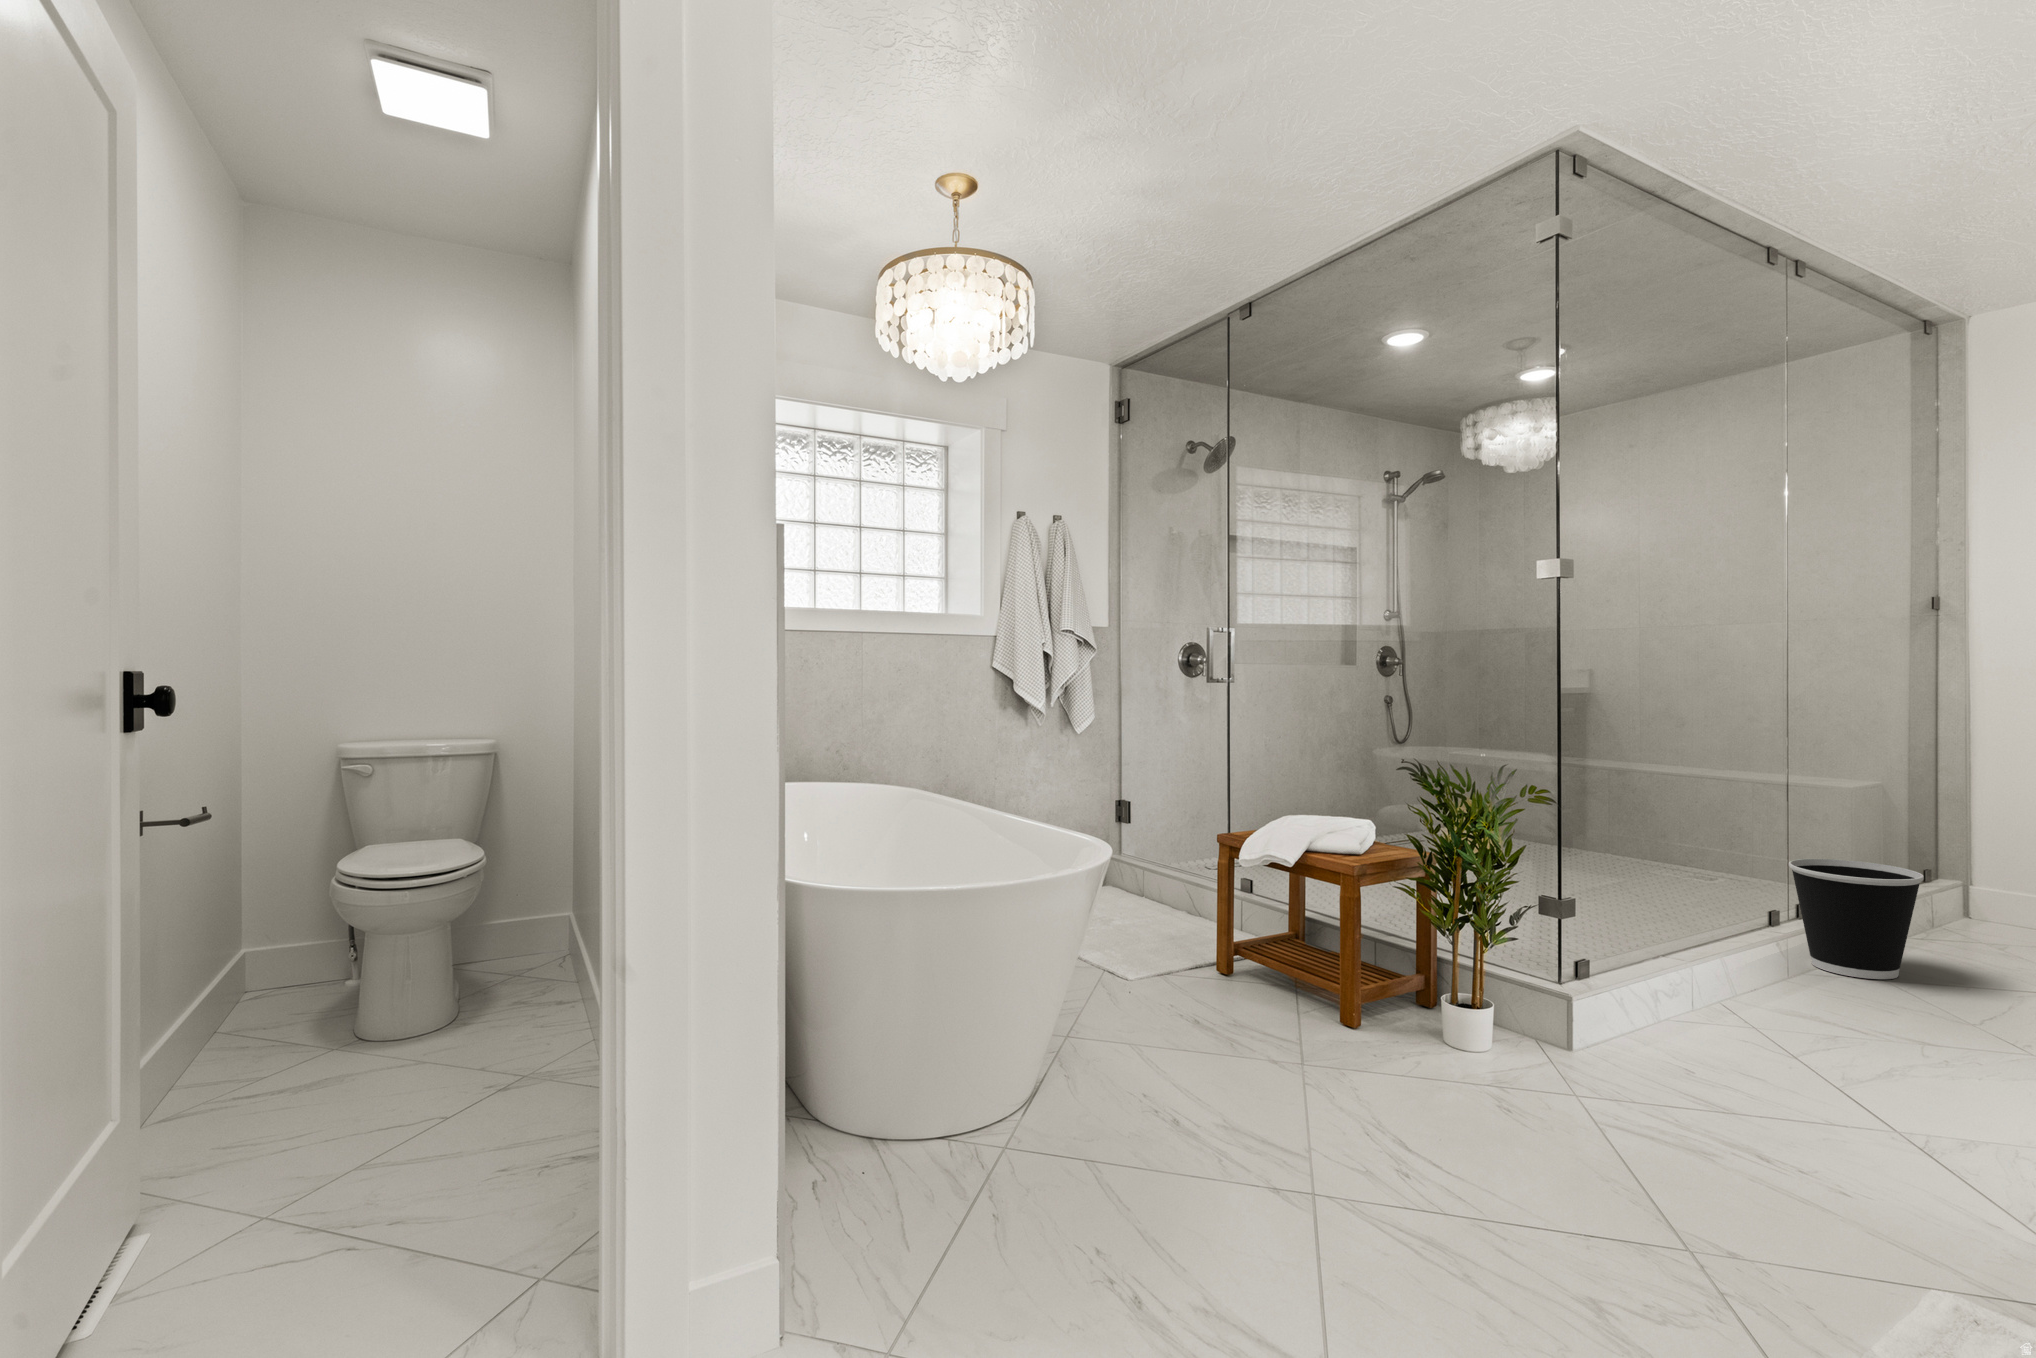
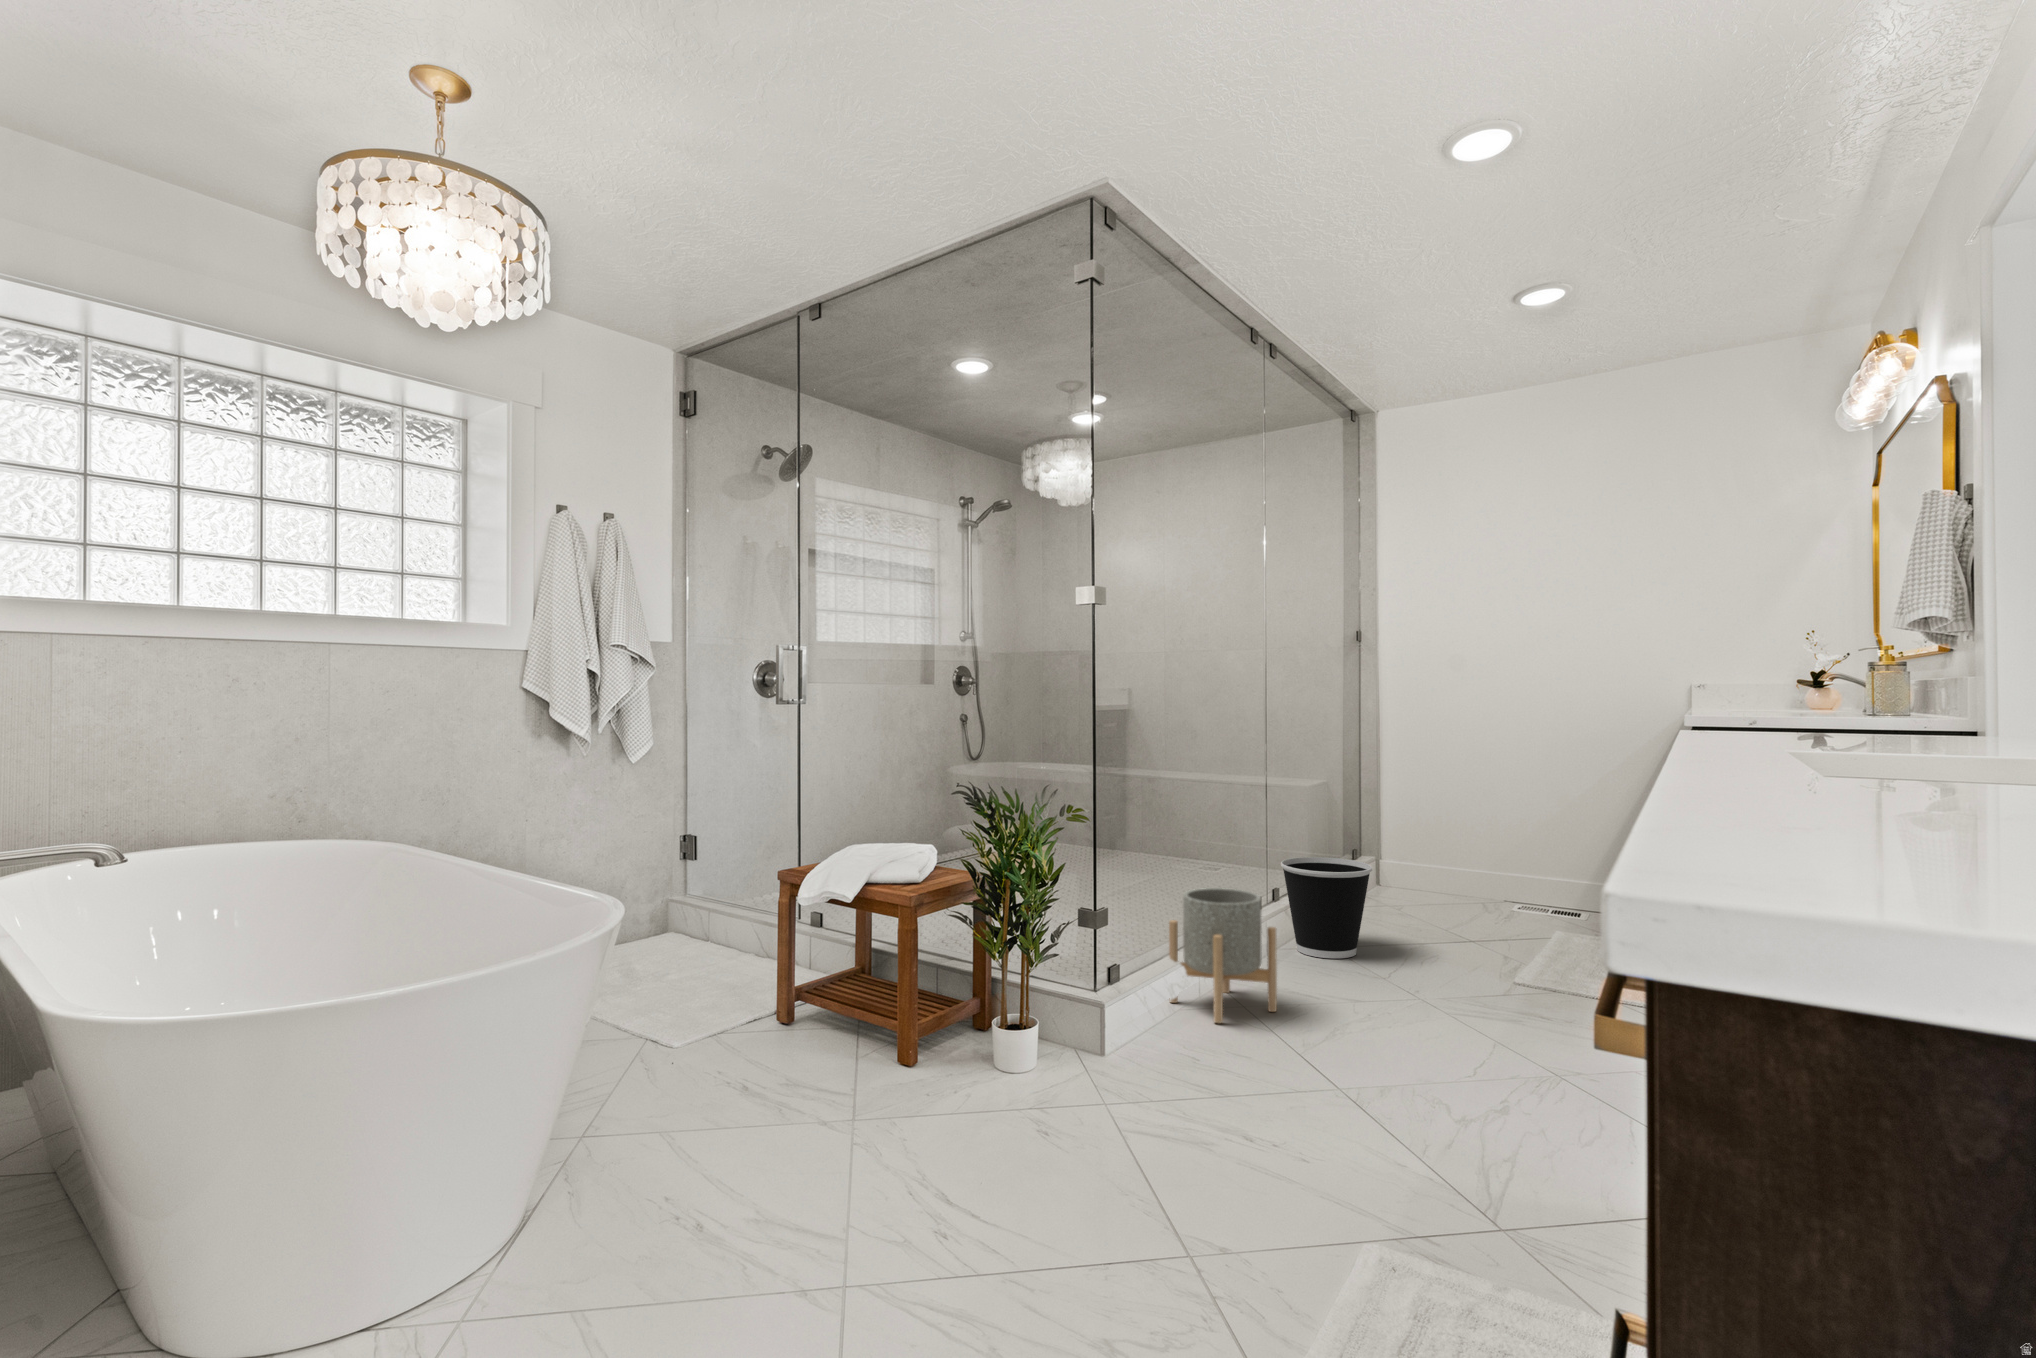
planter: none [1645,884,1787,1032] -> present [1169,888,1277,1023]

